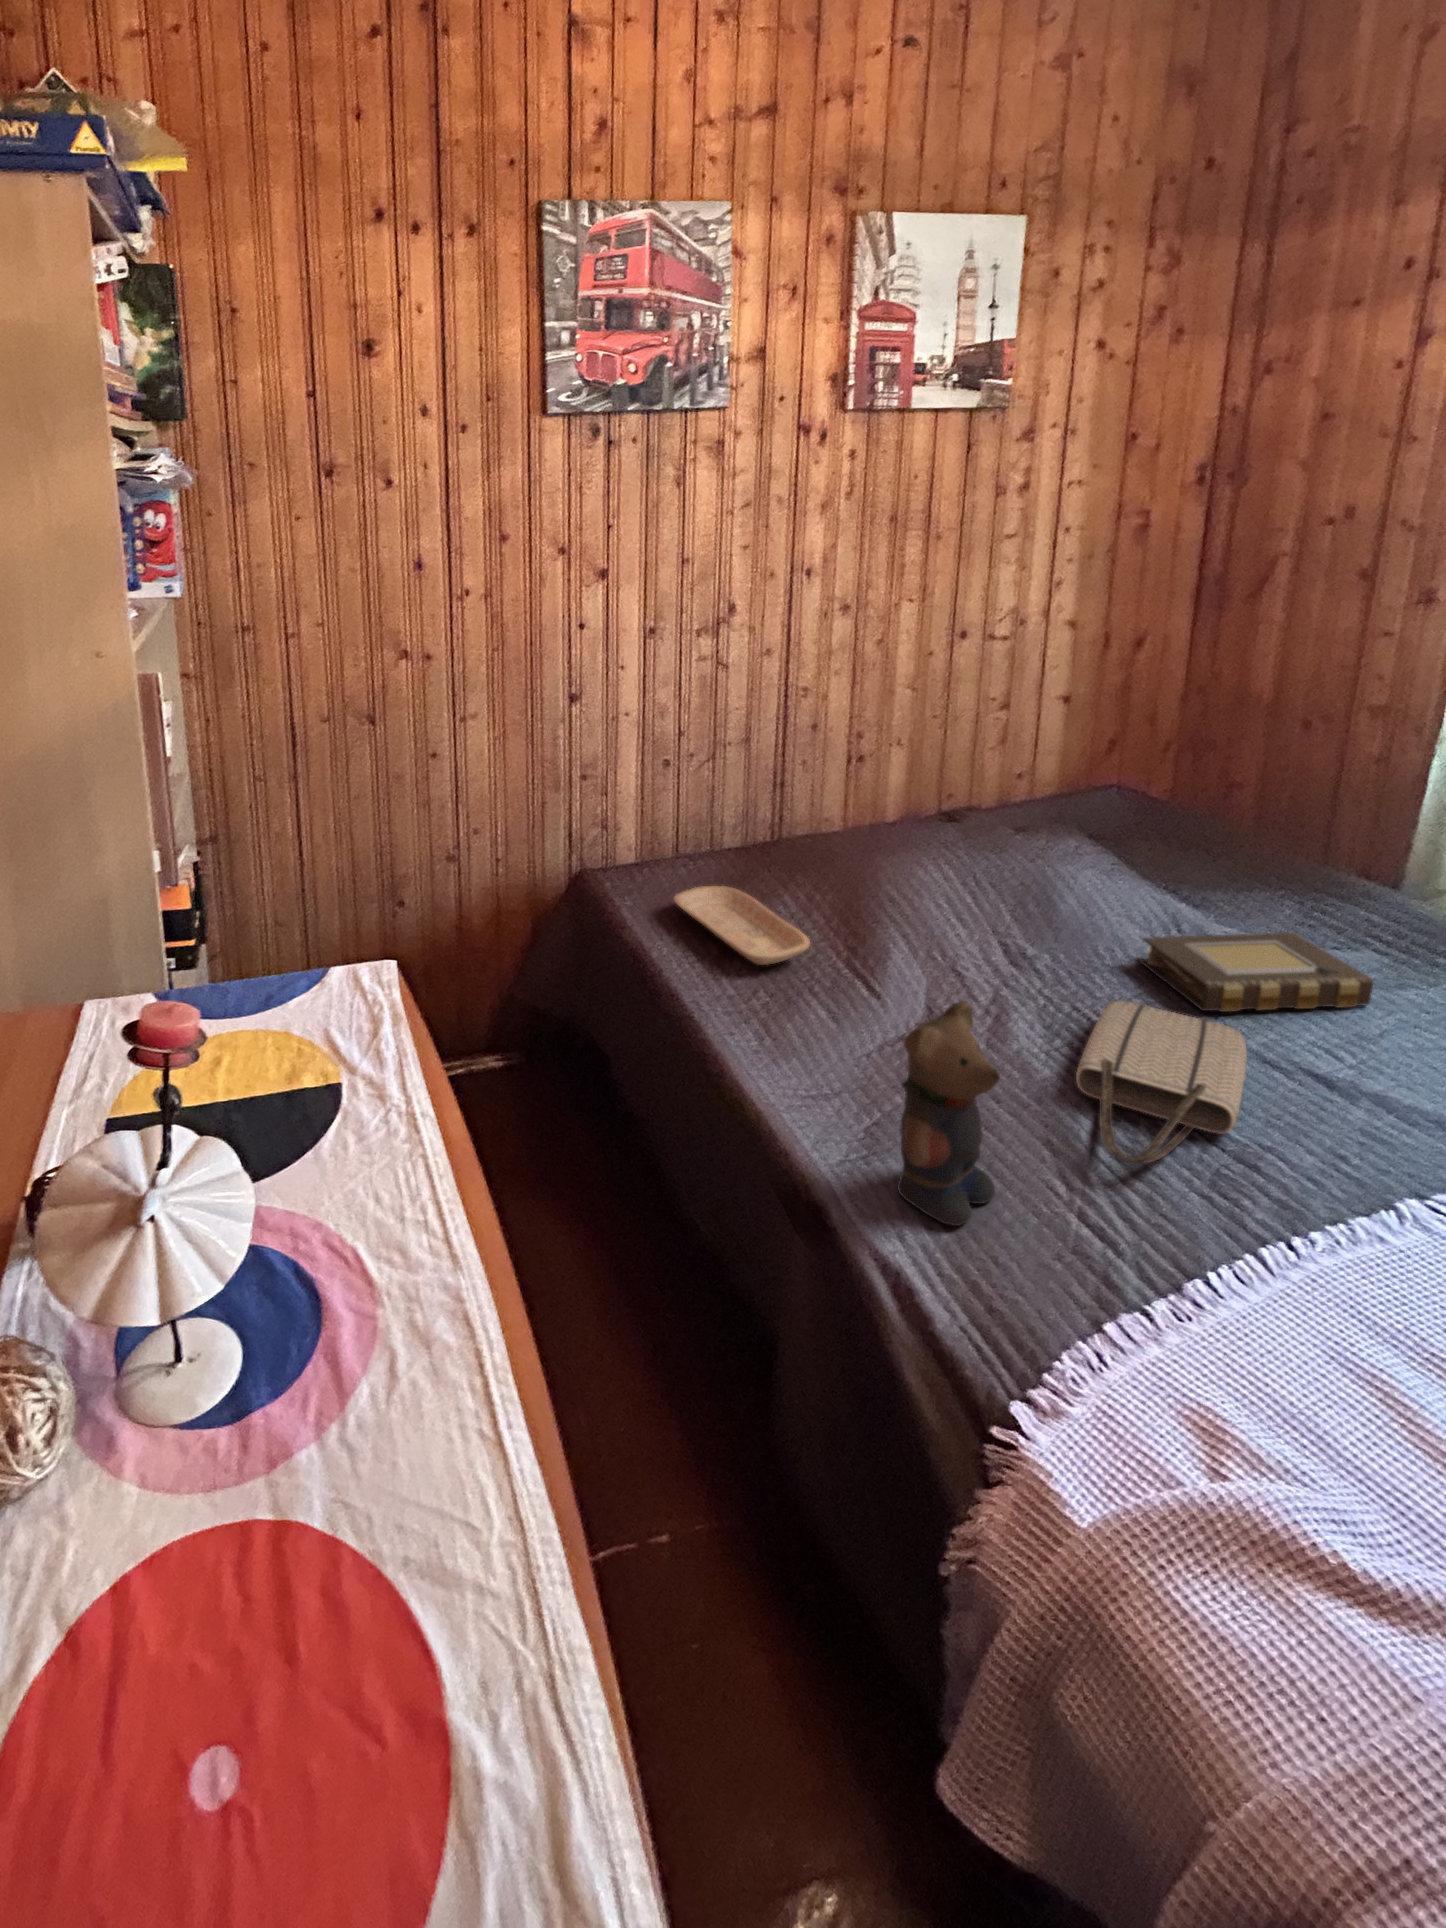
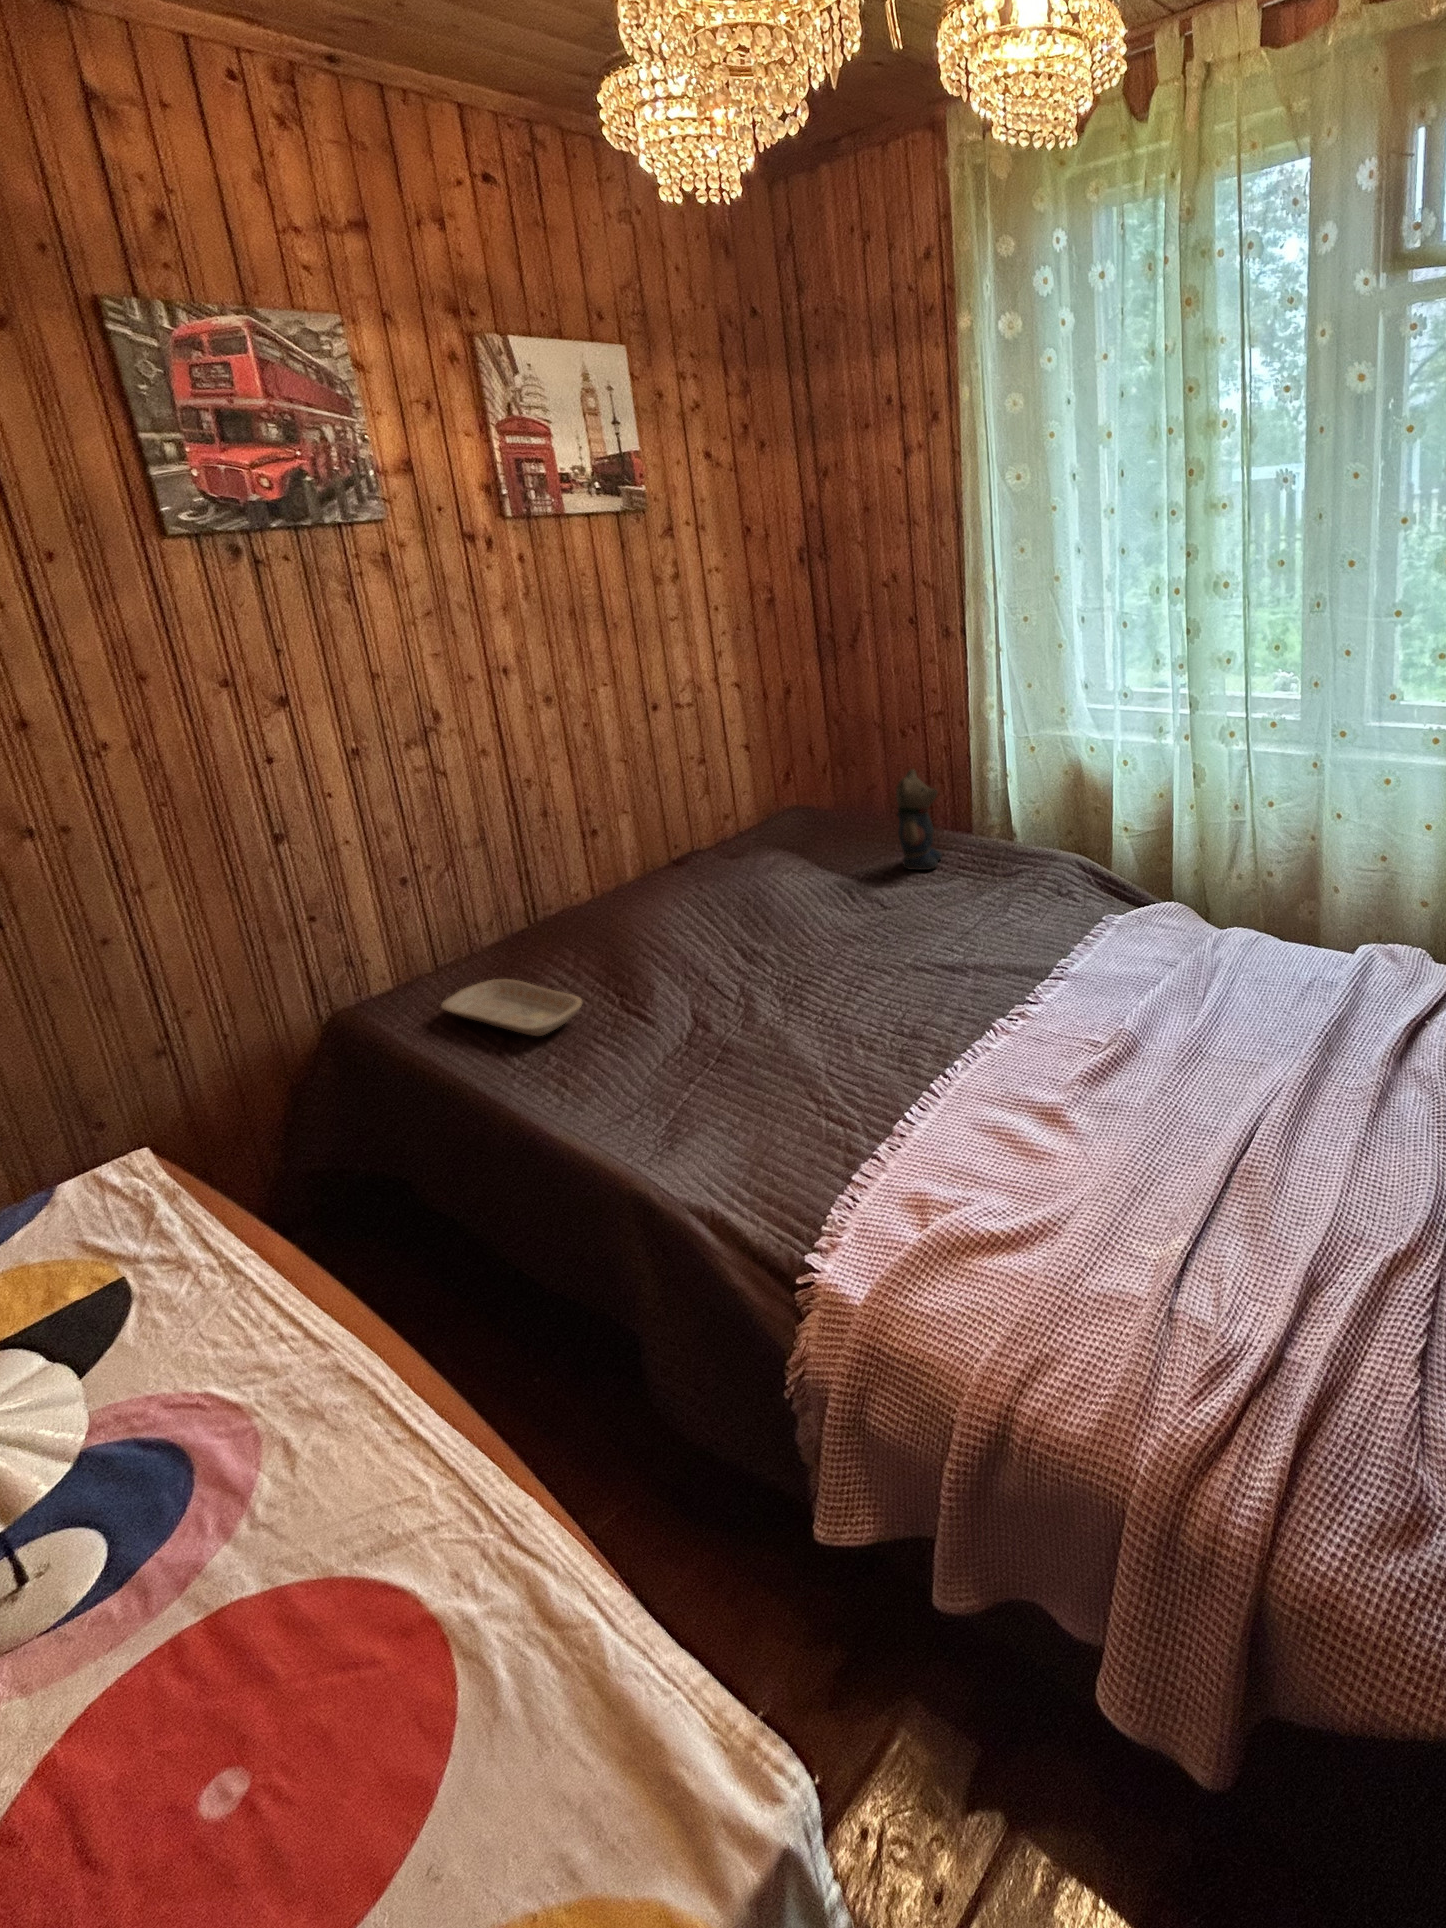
book: present [1140,932,1373,1012] -> none [832,882,970,953]
teddy bear: present [898,1001,1000,1226] -> present [896,769,942,870]
tote bag: present [1076,1001,1247,1164] -> none [805,956,907,1069]

